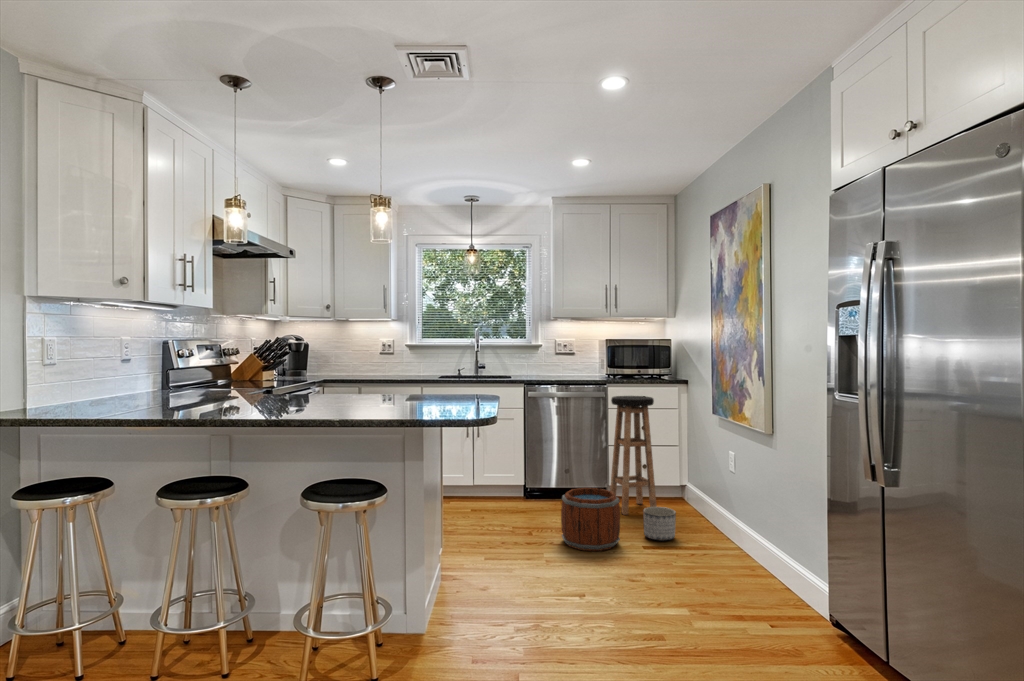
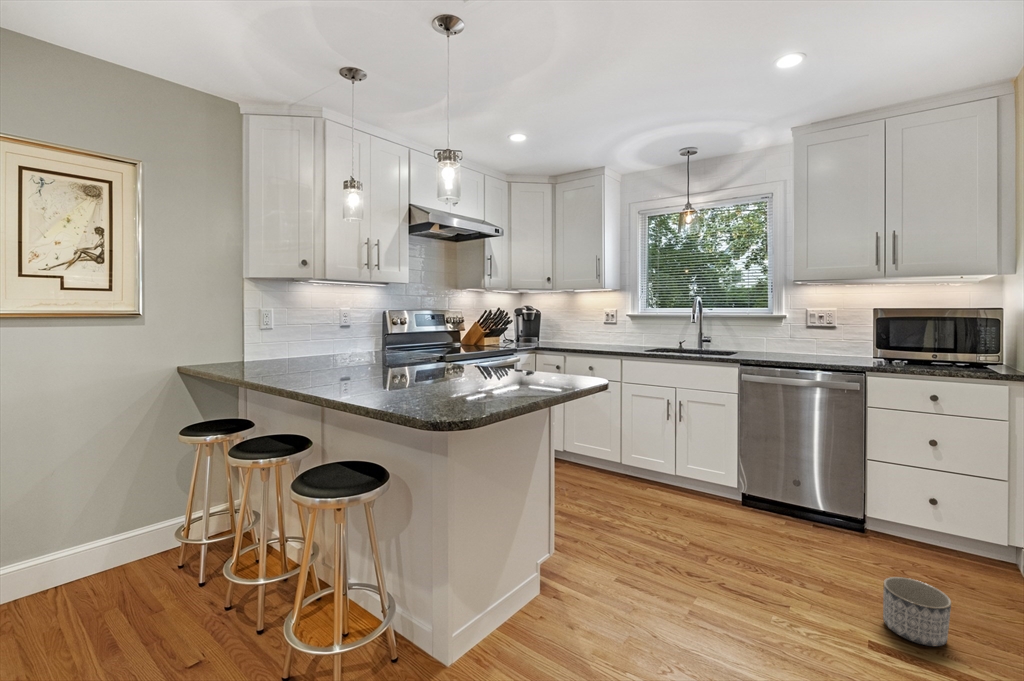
bar stool: present [610,396,657,515] -> none [855,392,944,576]
bucket: present [561,488,620,551] -> none [736,518,831,625]

